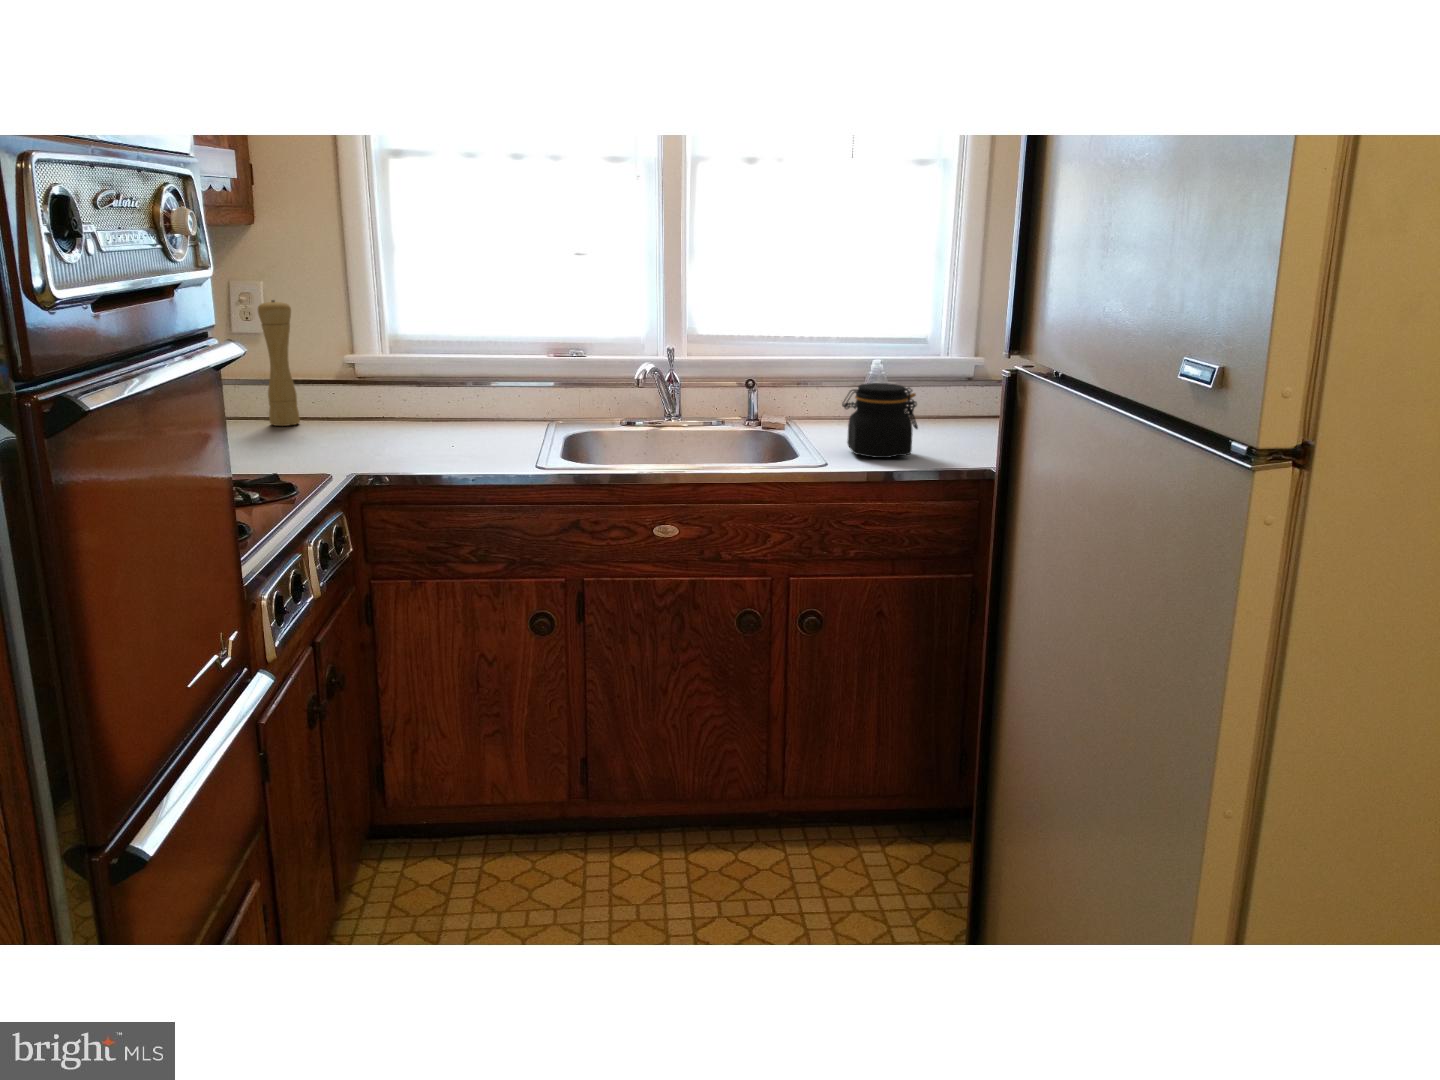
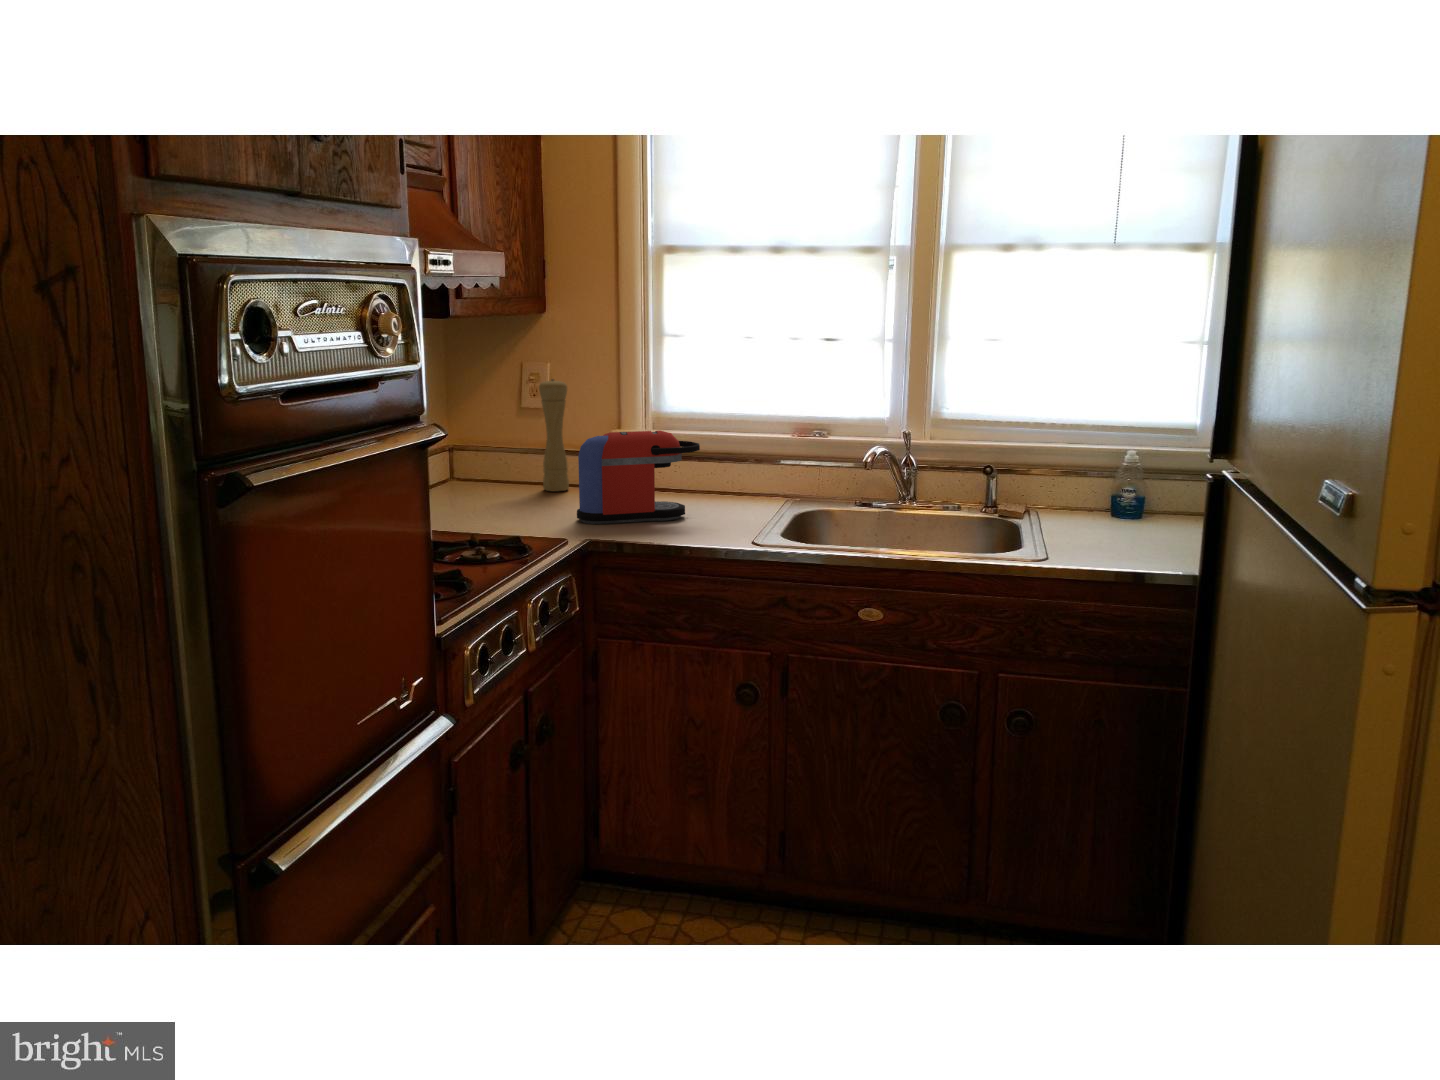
coffee maker: none [328,352,461,457] -> present [577,431,700,524]
jar: present [842,383,918,458] -> none [1069,477,1151,555]

